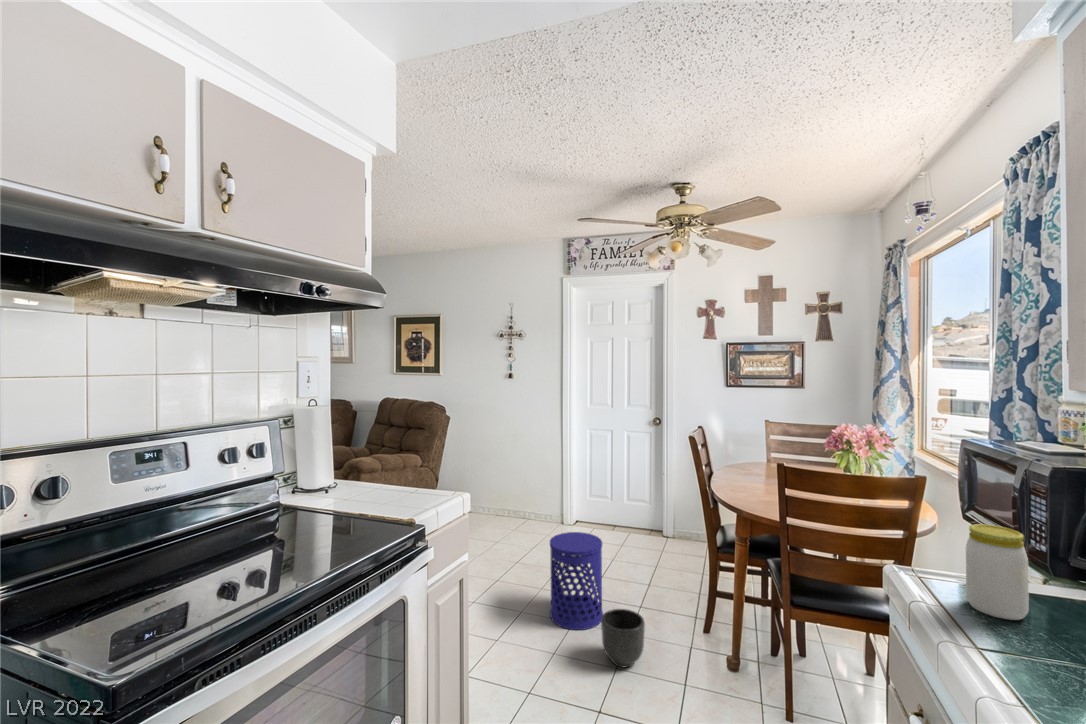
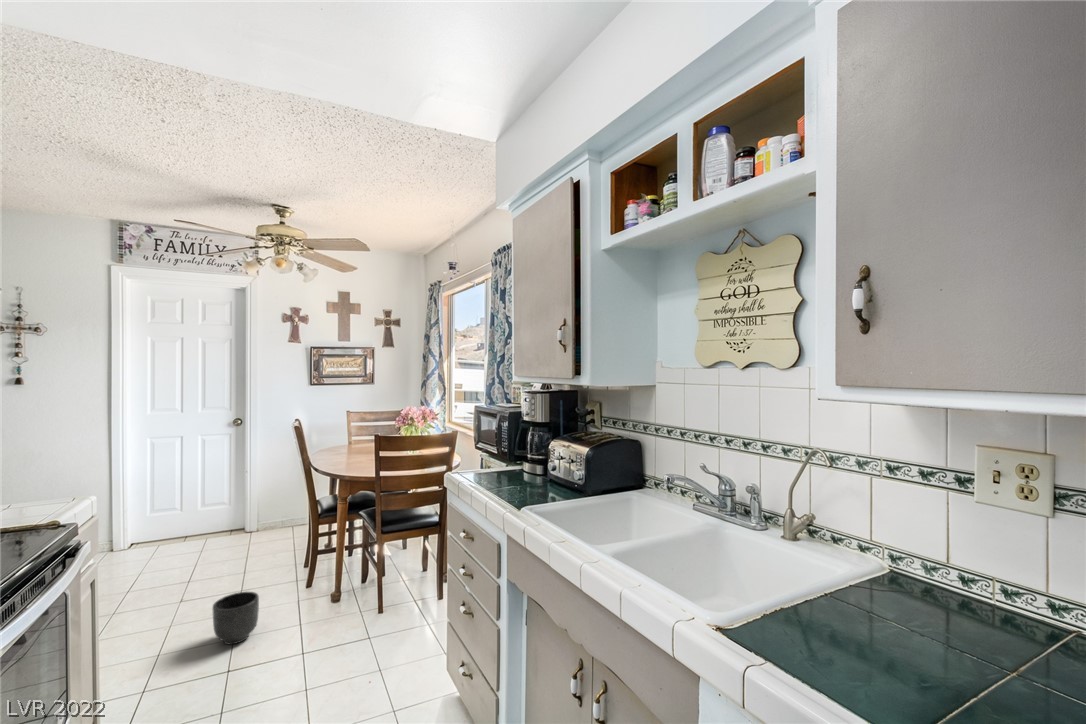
jar: present [966,524,1029,620] -> none [479,441,501,482]
waste bin: present [550,532,603,630] -> none [133,540,202,642]

